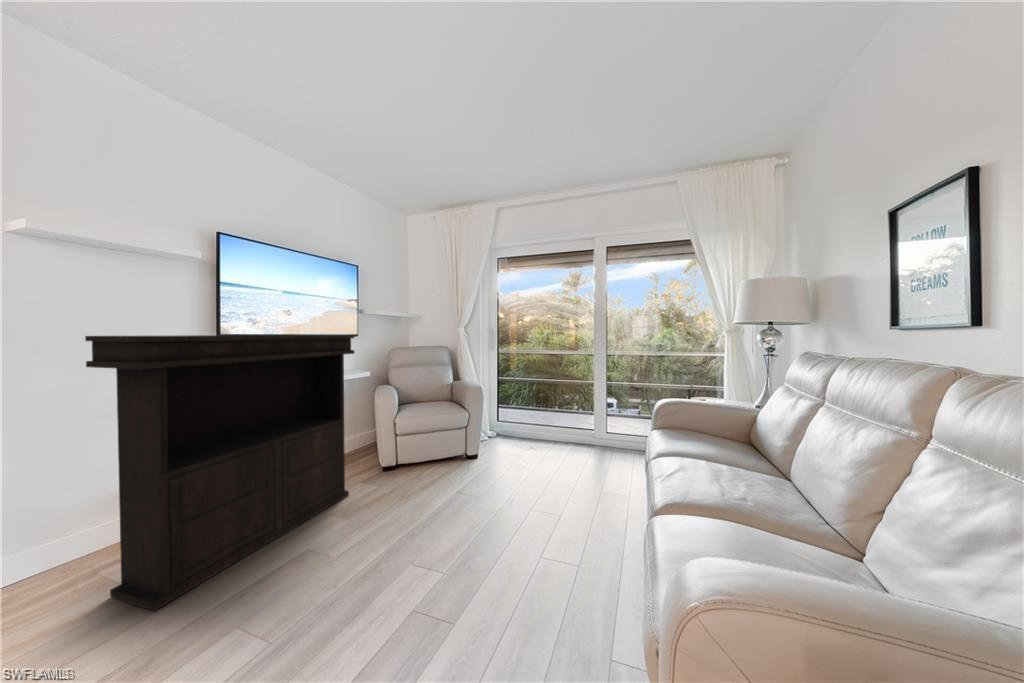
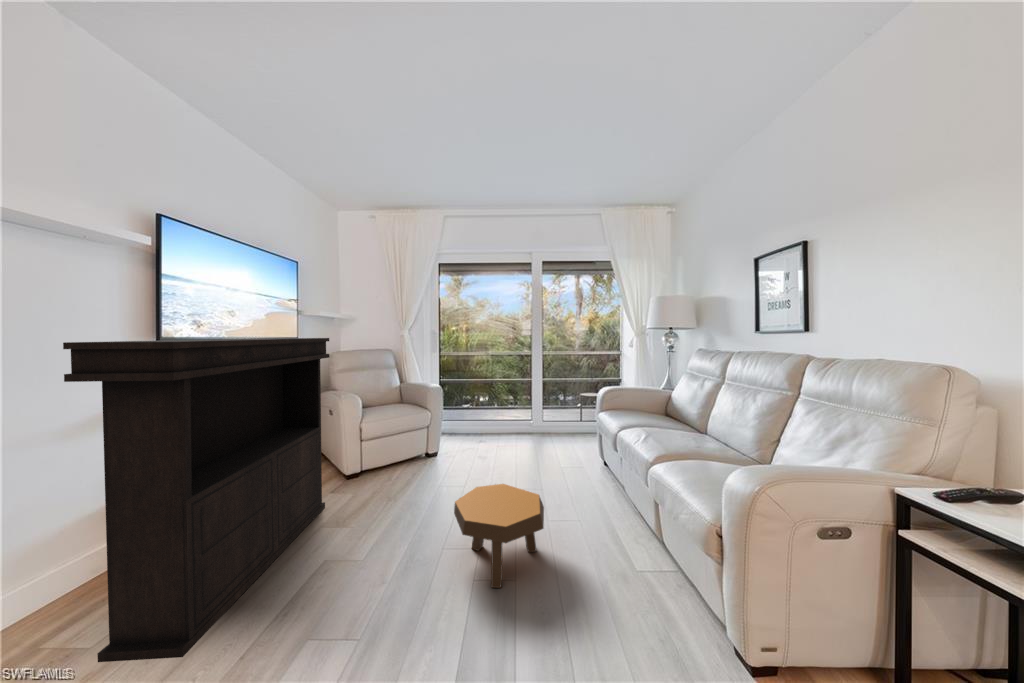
footstool: none [407,501,519,627] -> present [454,484,544,588]

